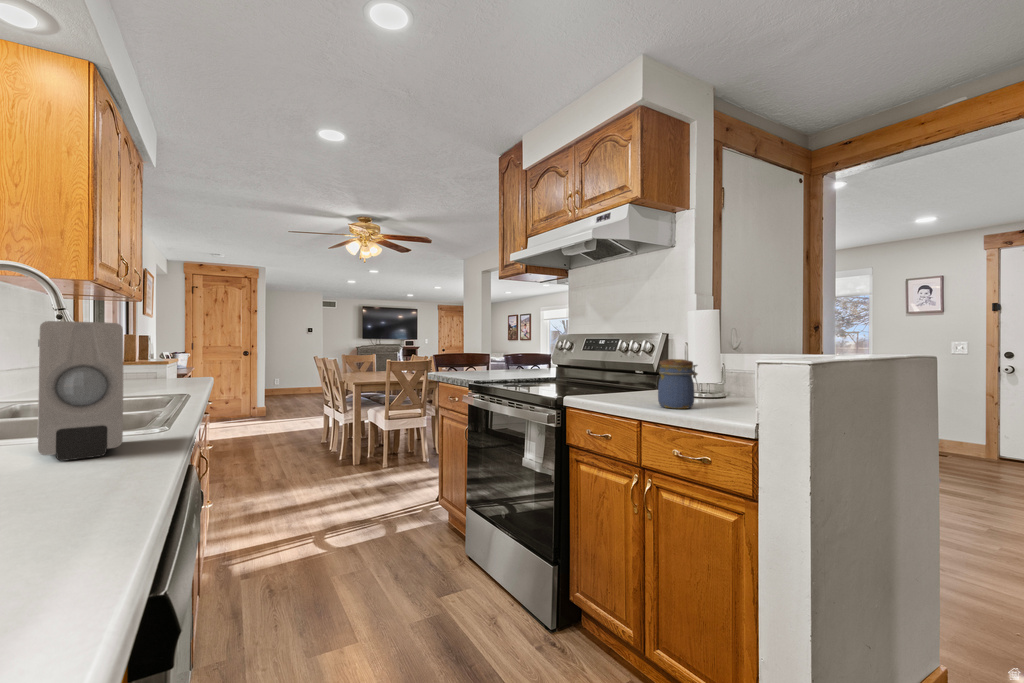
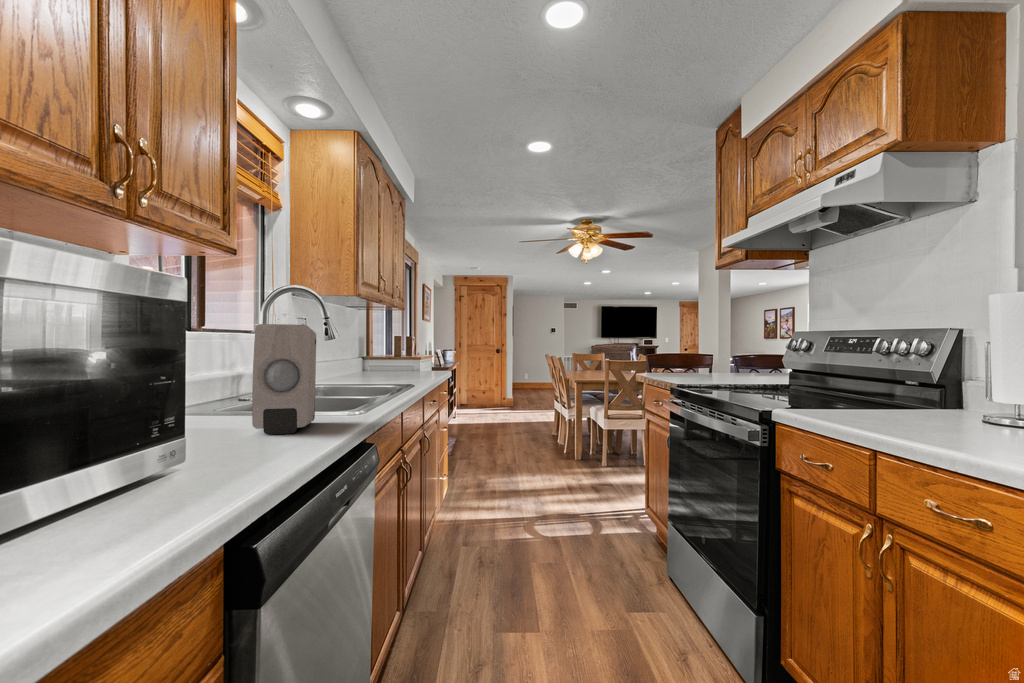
jar: present [658,359,698,409] -> none [910,365,985,440]

